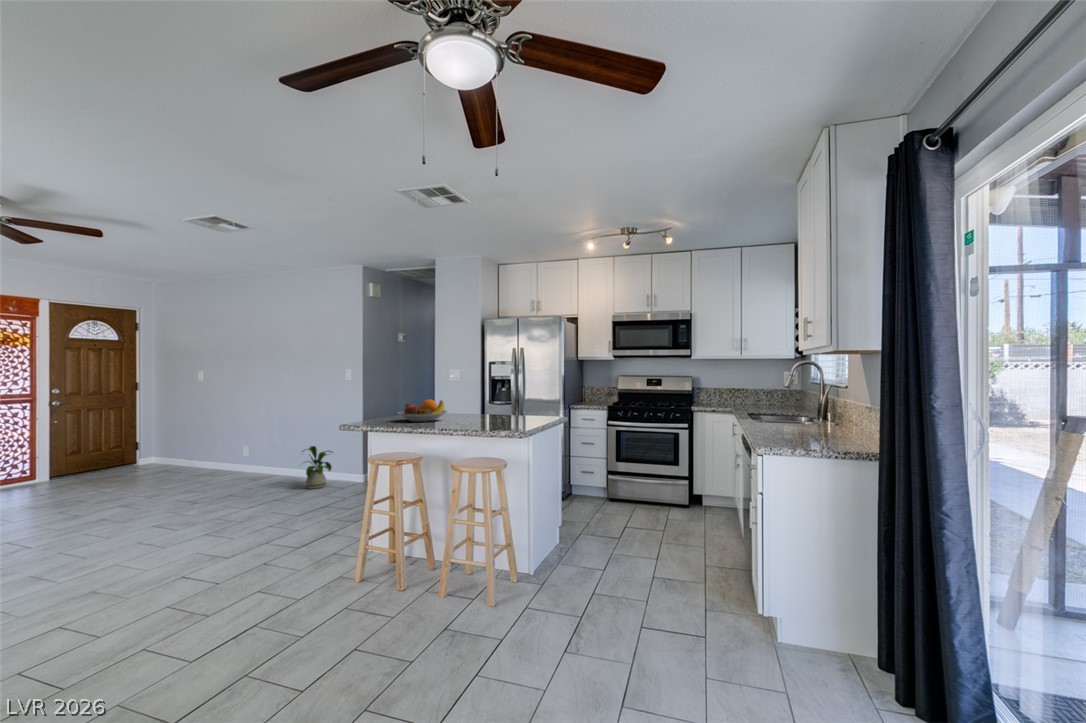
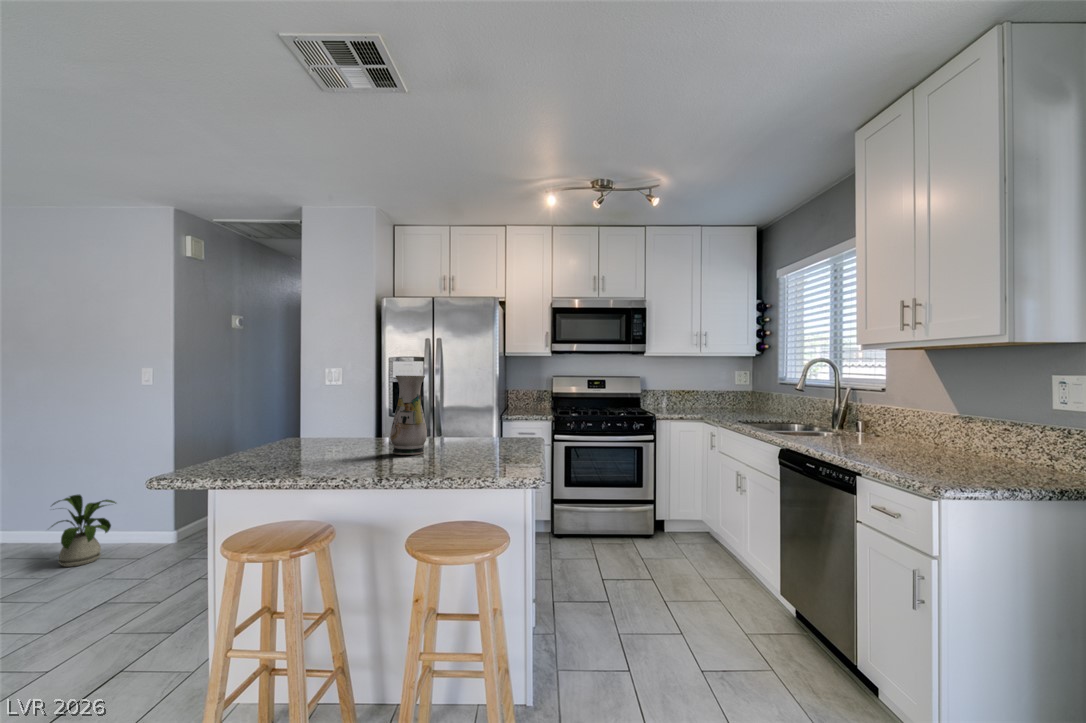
vase: none [452,378,474,425] -> present [390,376,427,455]
fruit bowl: present [398,399,447,422] -> none [273,412,362,451]

